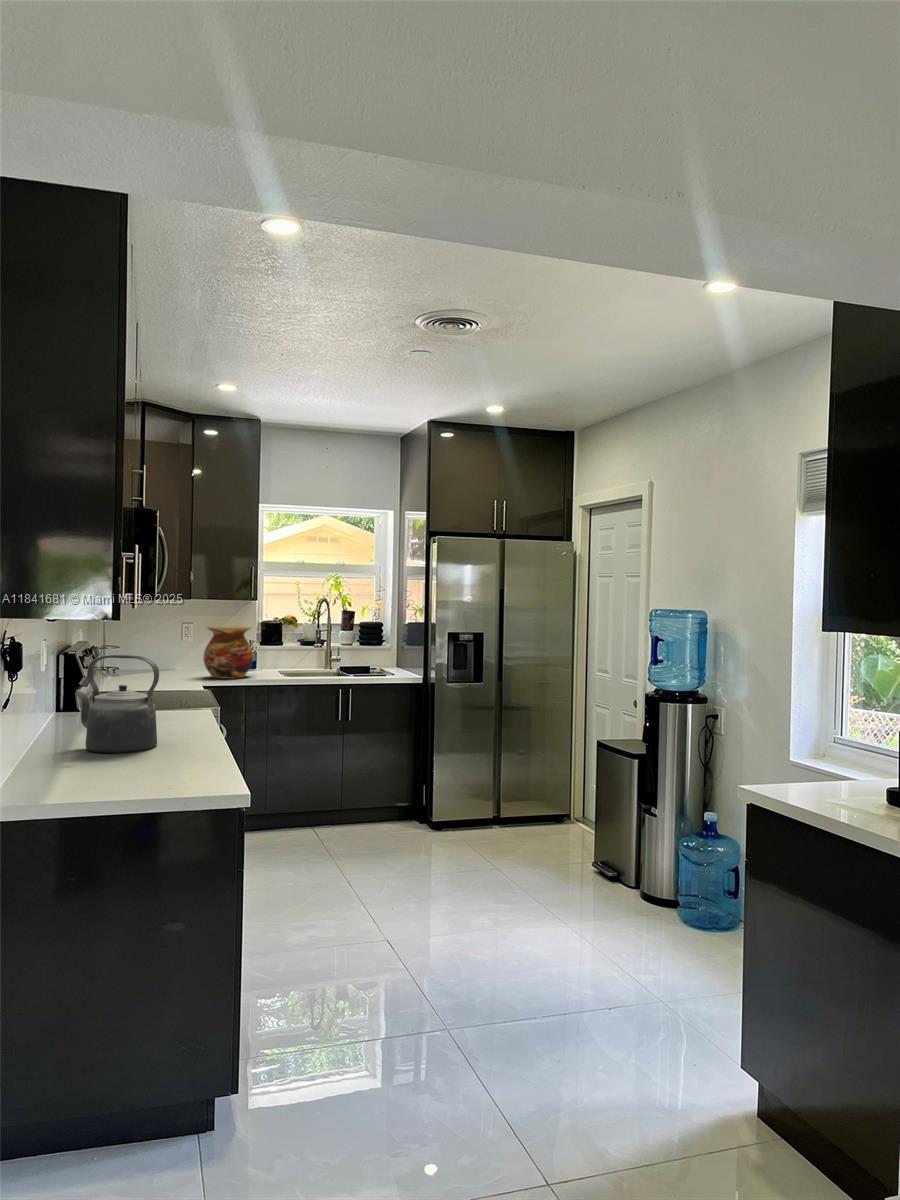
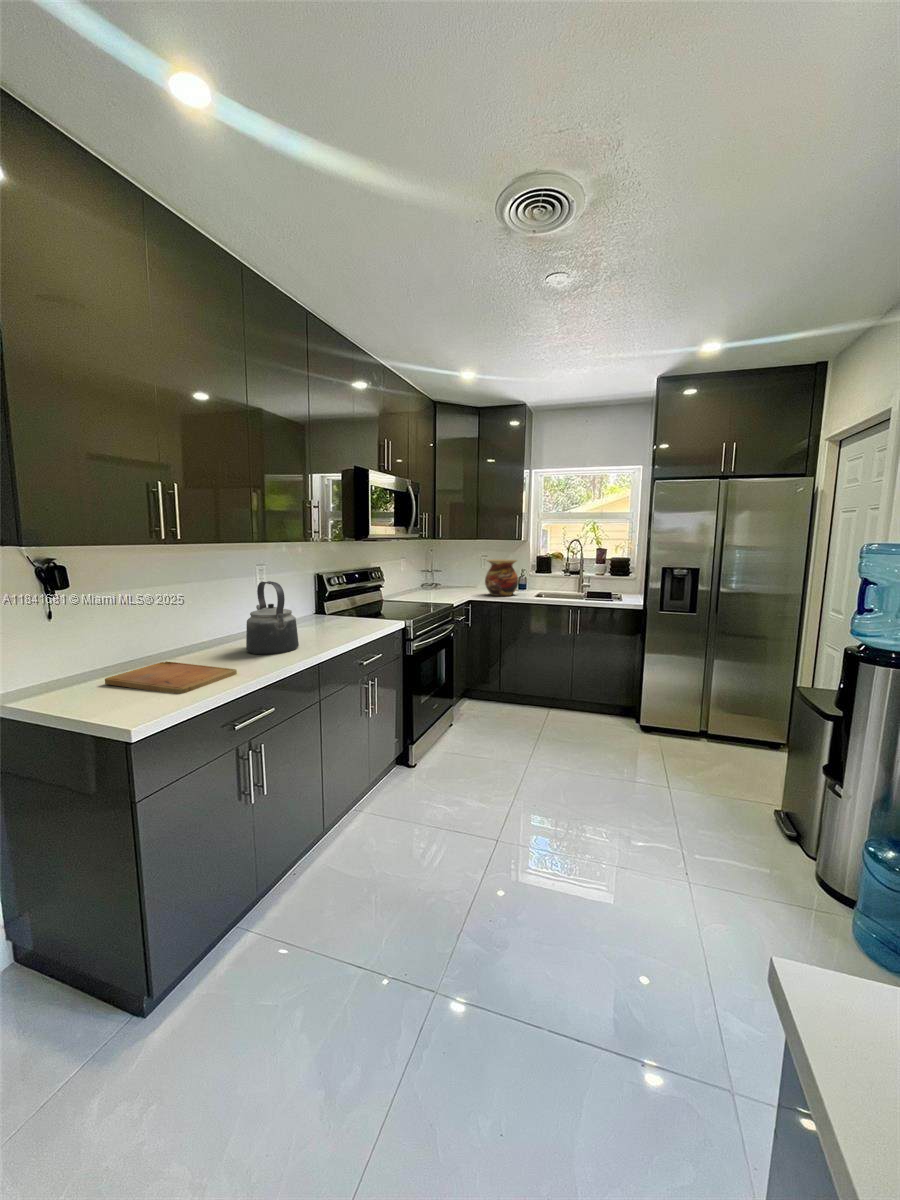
cutting board: none [30,761,175,791] -> present [105,661,237,694]

